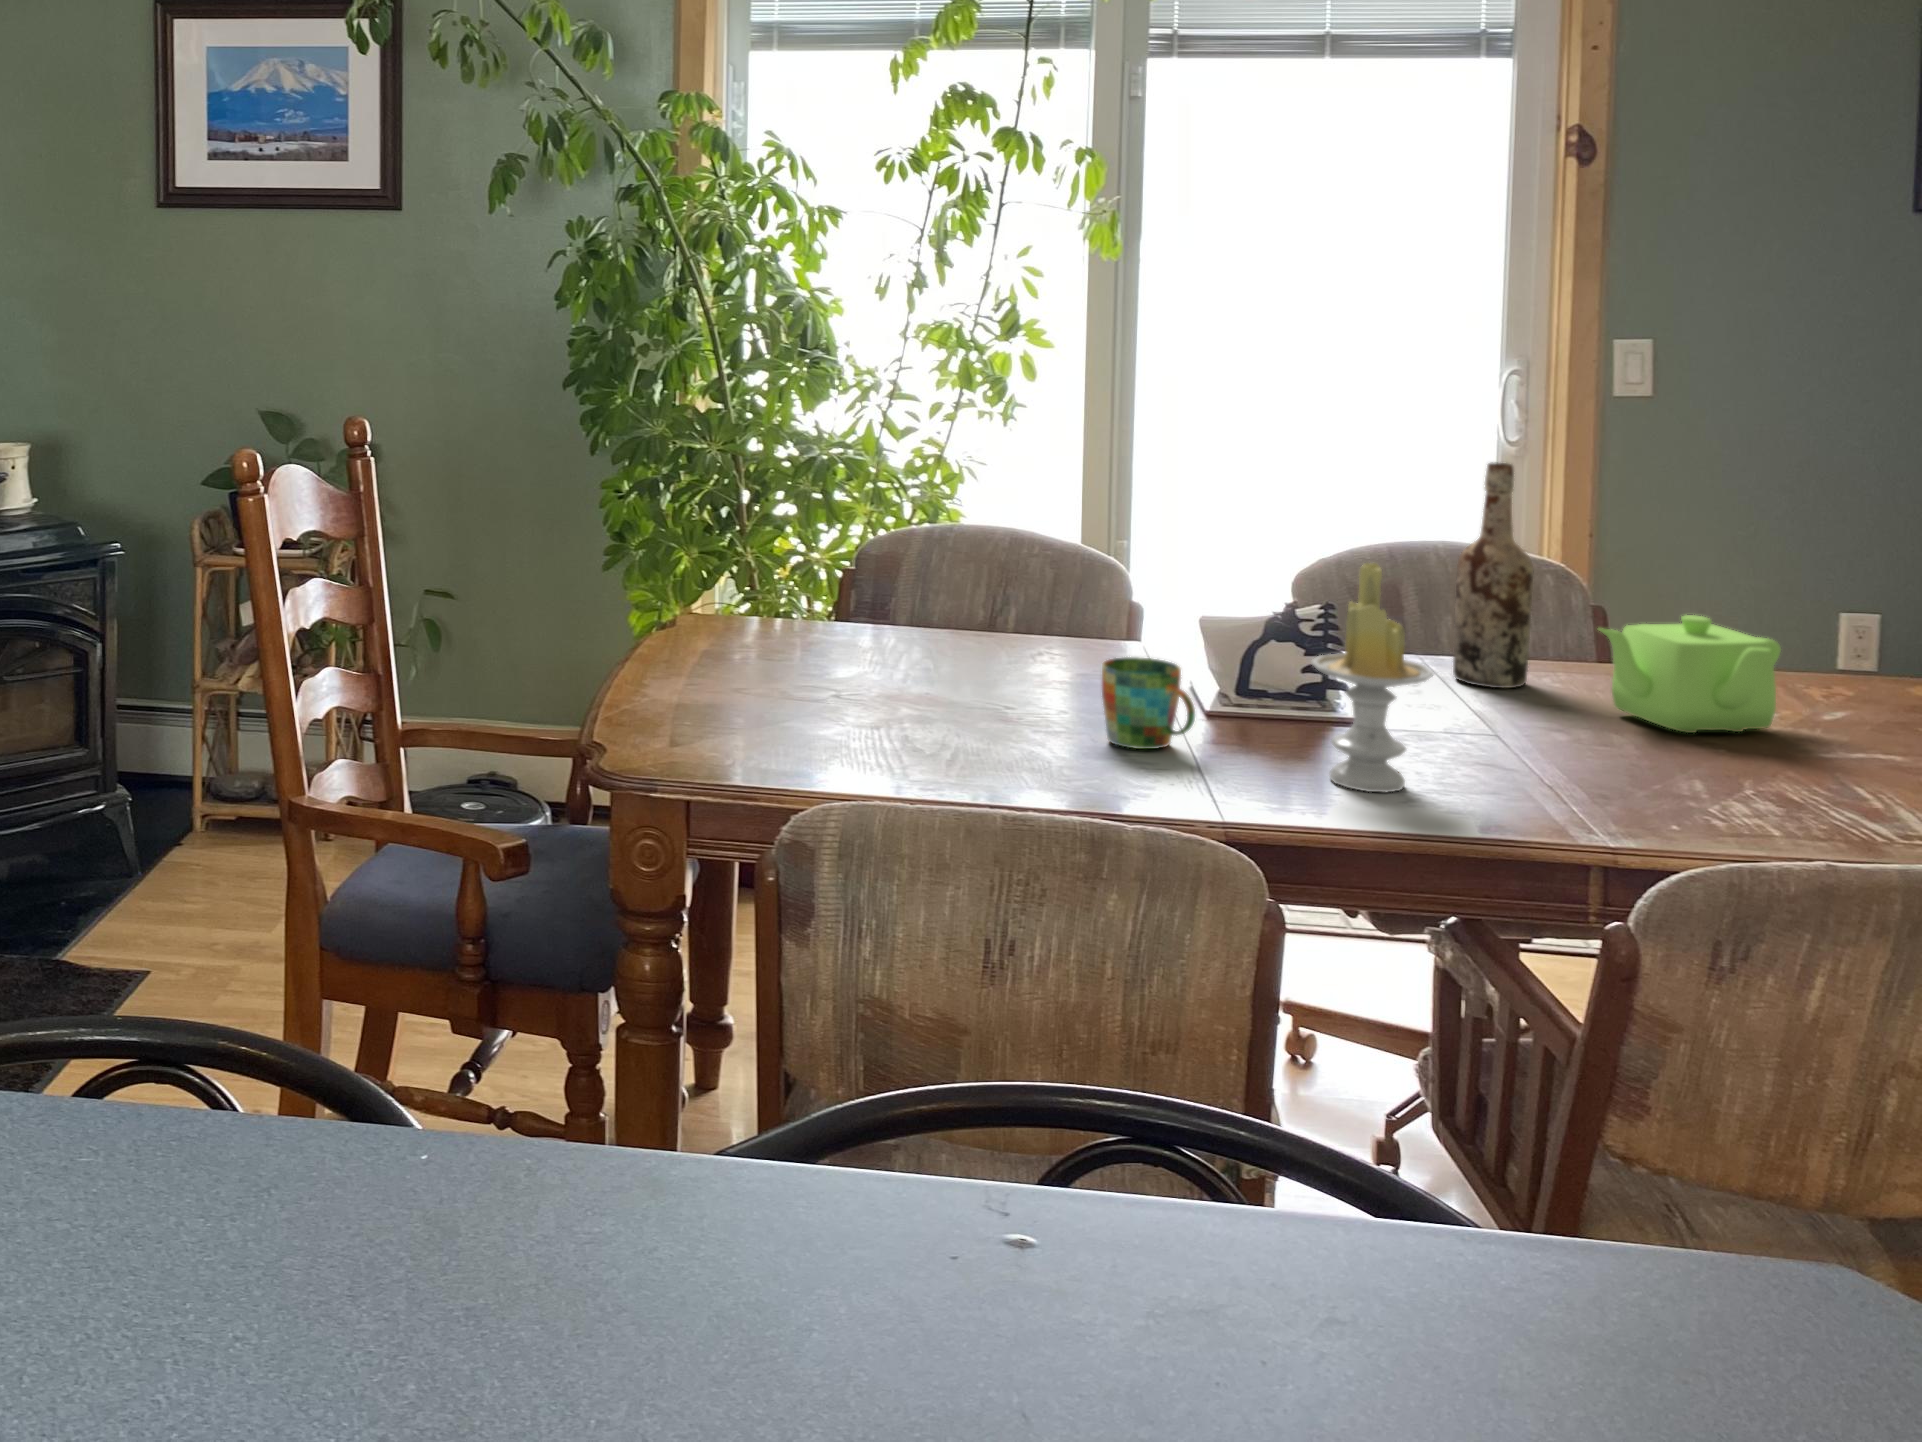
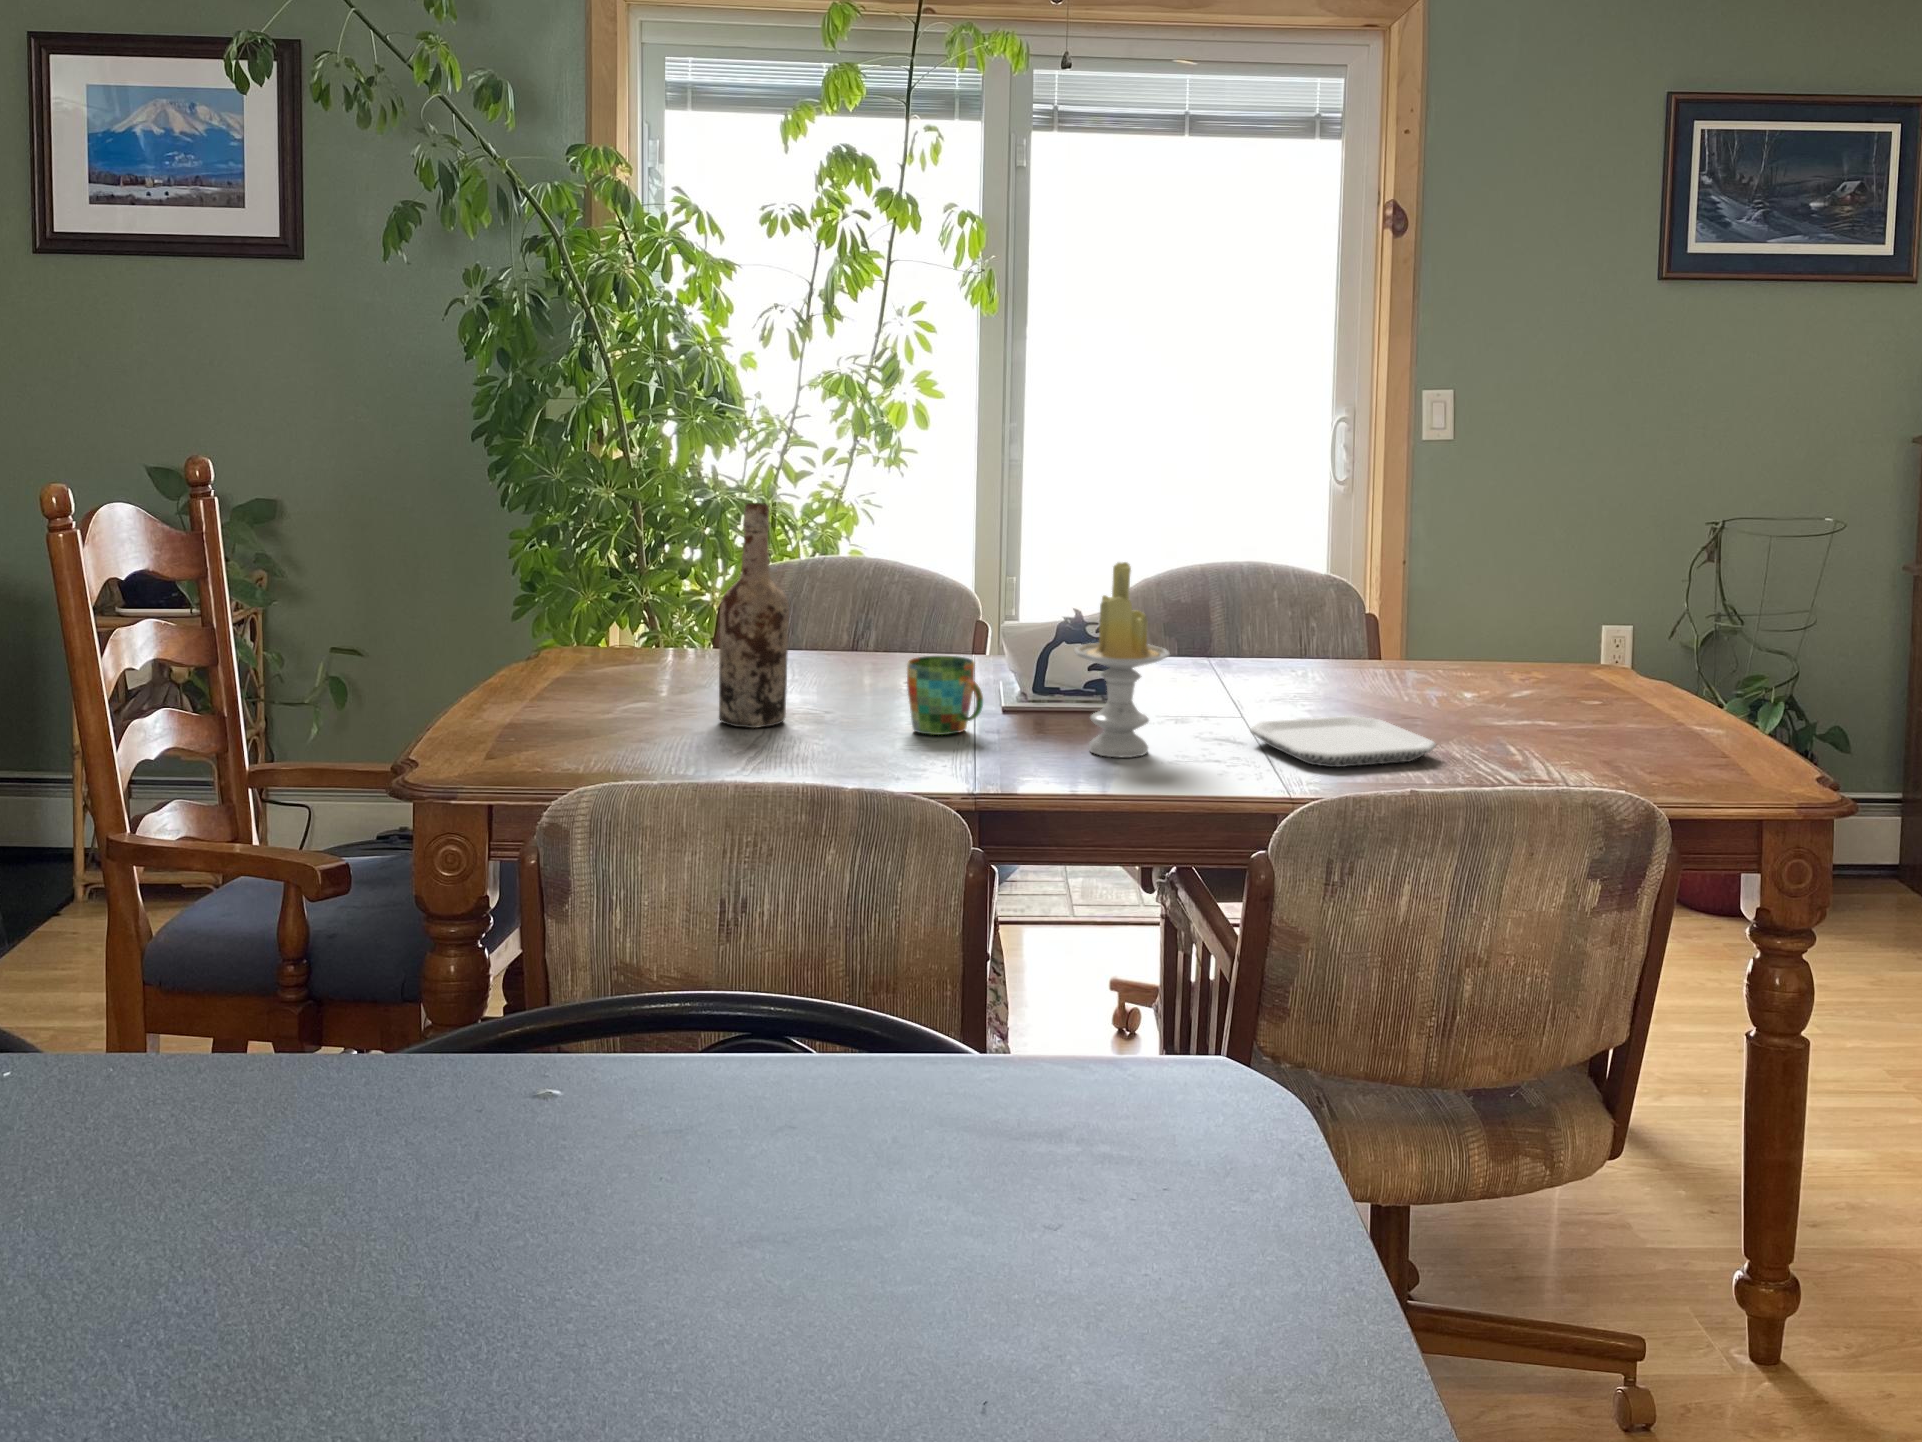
wine bottle: present [1453,462,1534,688] -> present [719,503,789,728]
teapot: present [1599,615,1781,733] -> none [1325,607,1468,704]
plate: none [1529,751,1788,821] -> present [1250,716,1436,767]

